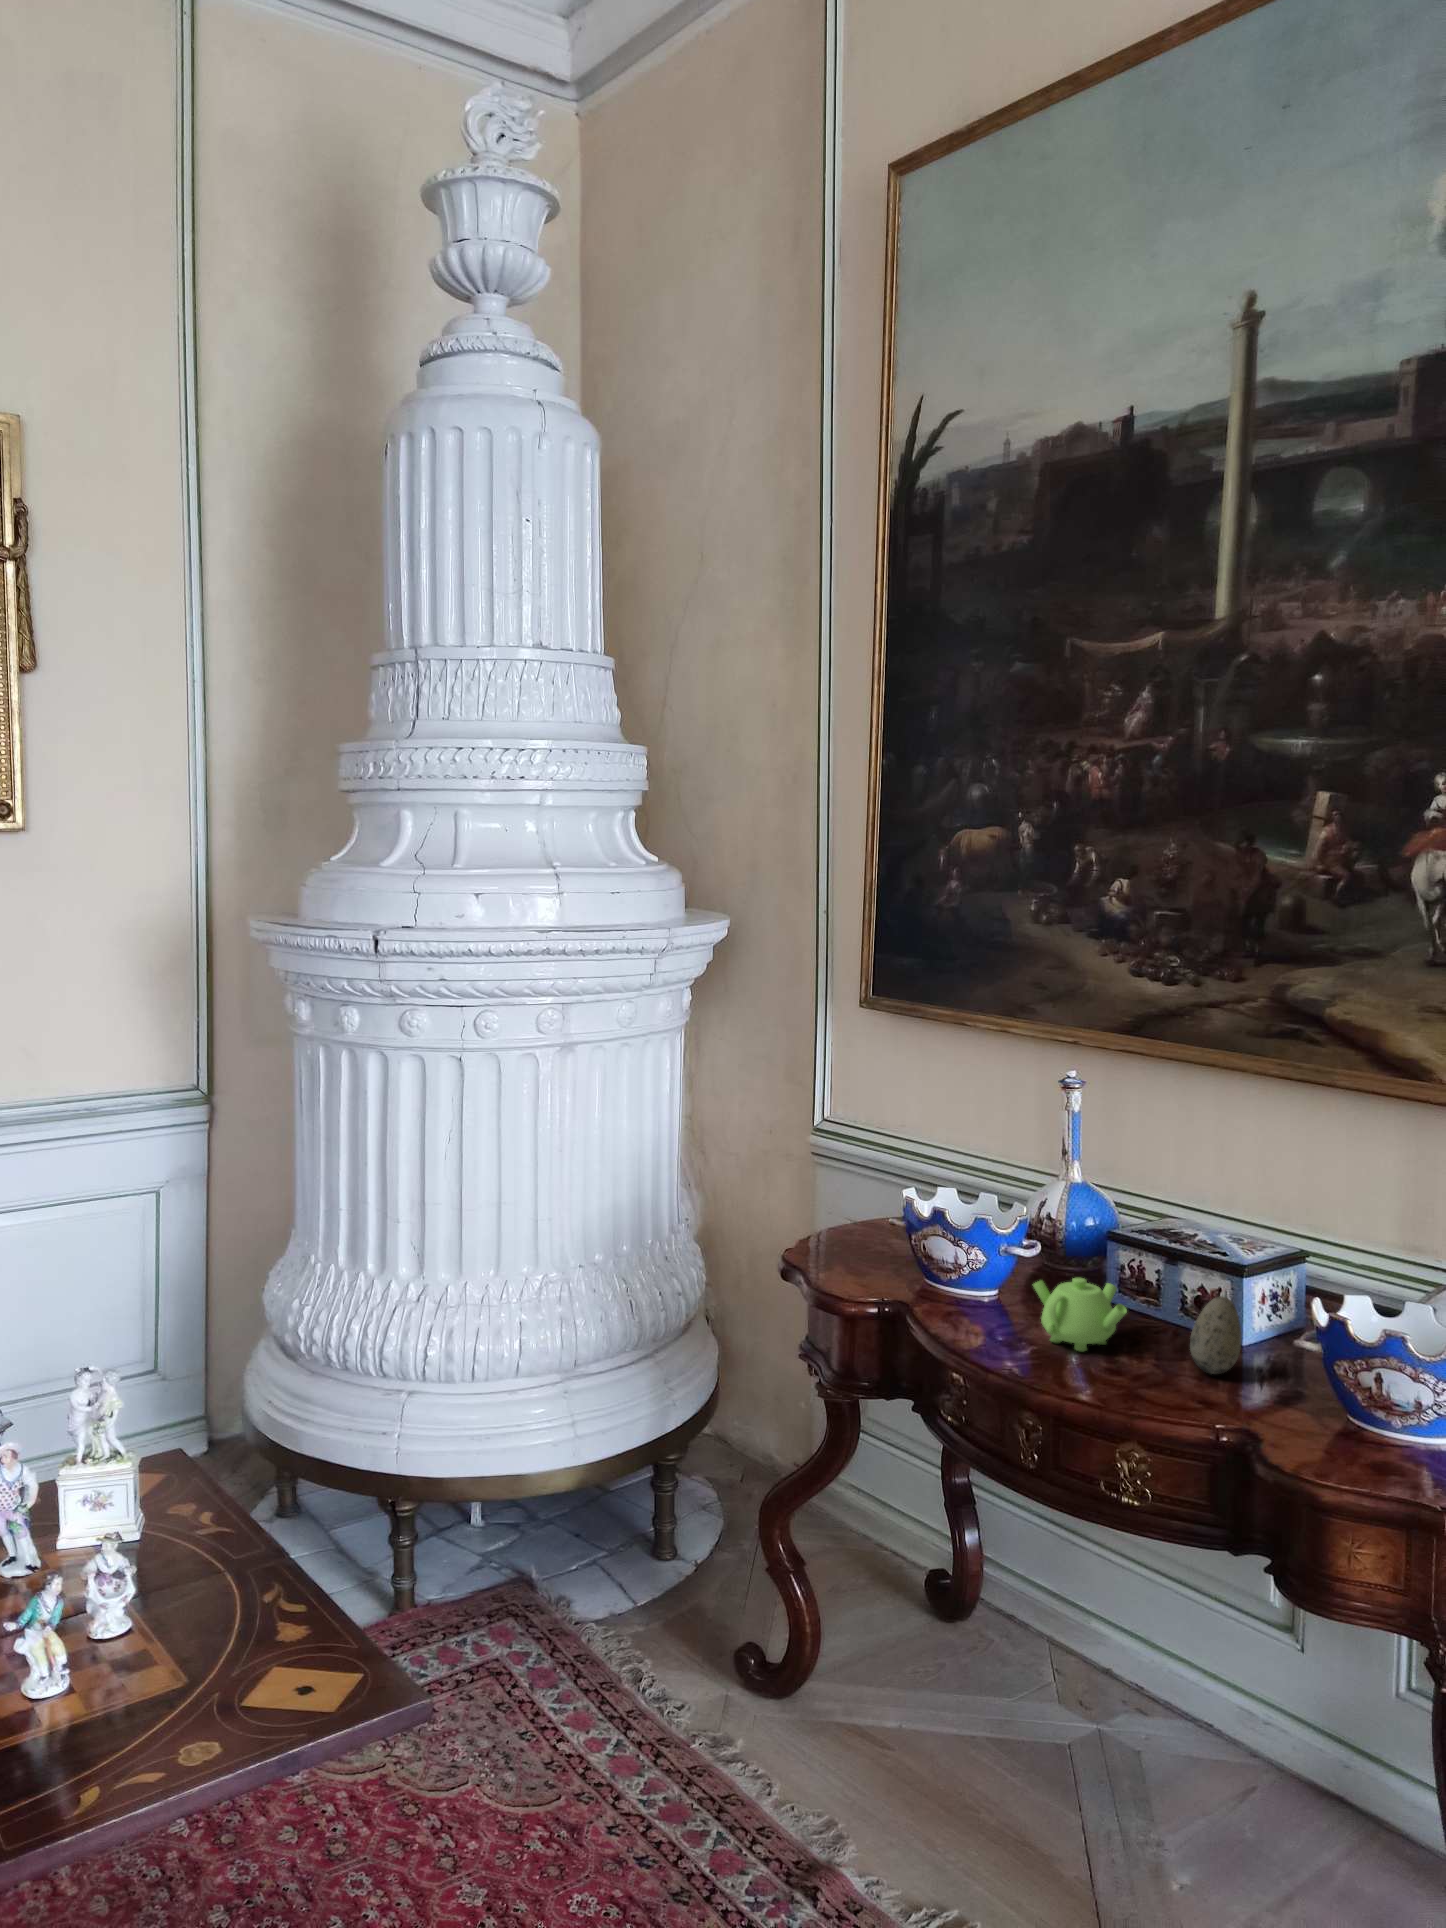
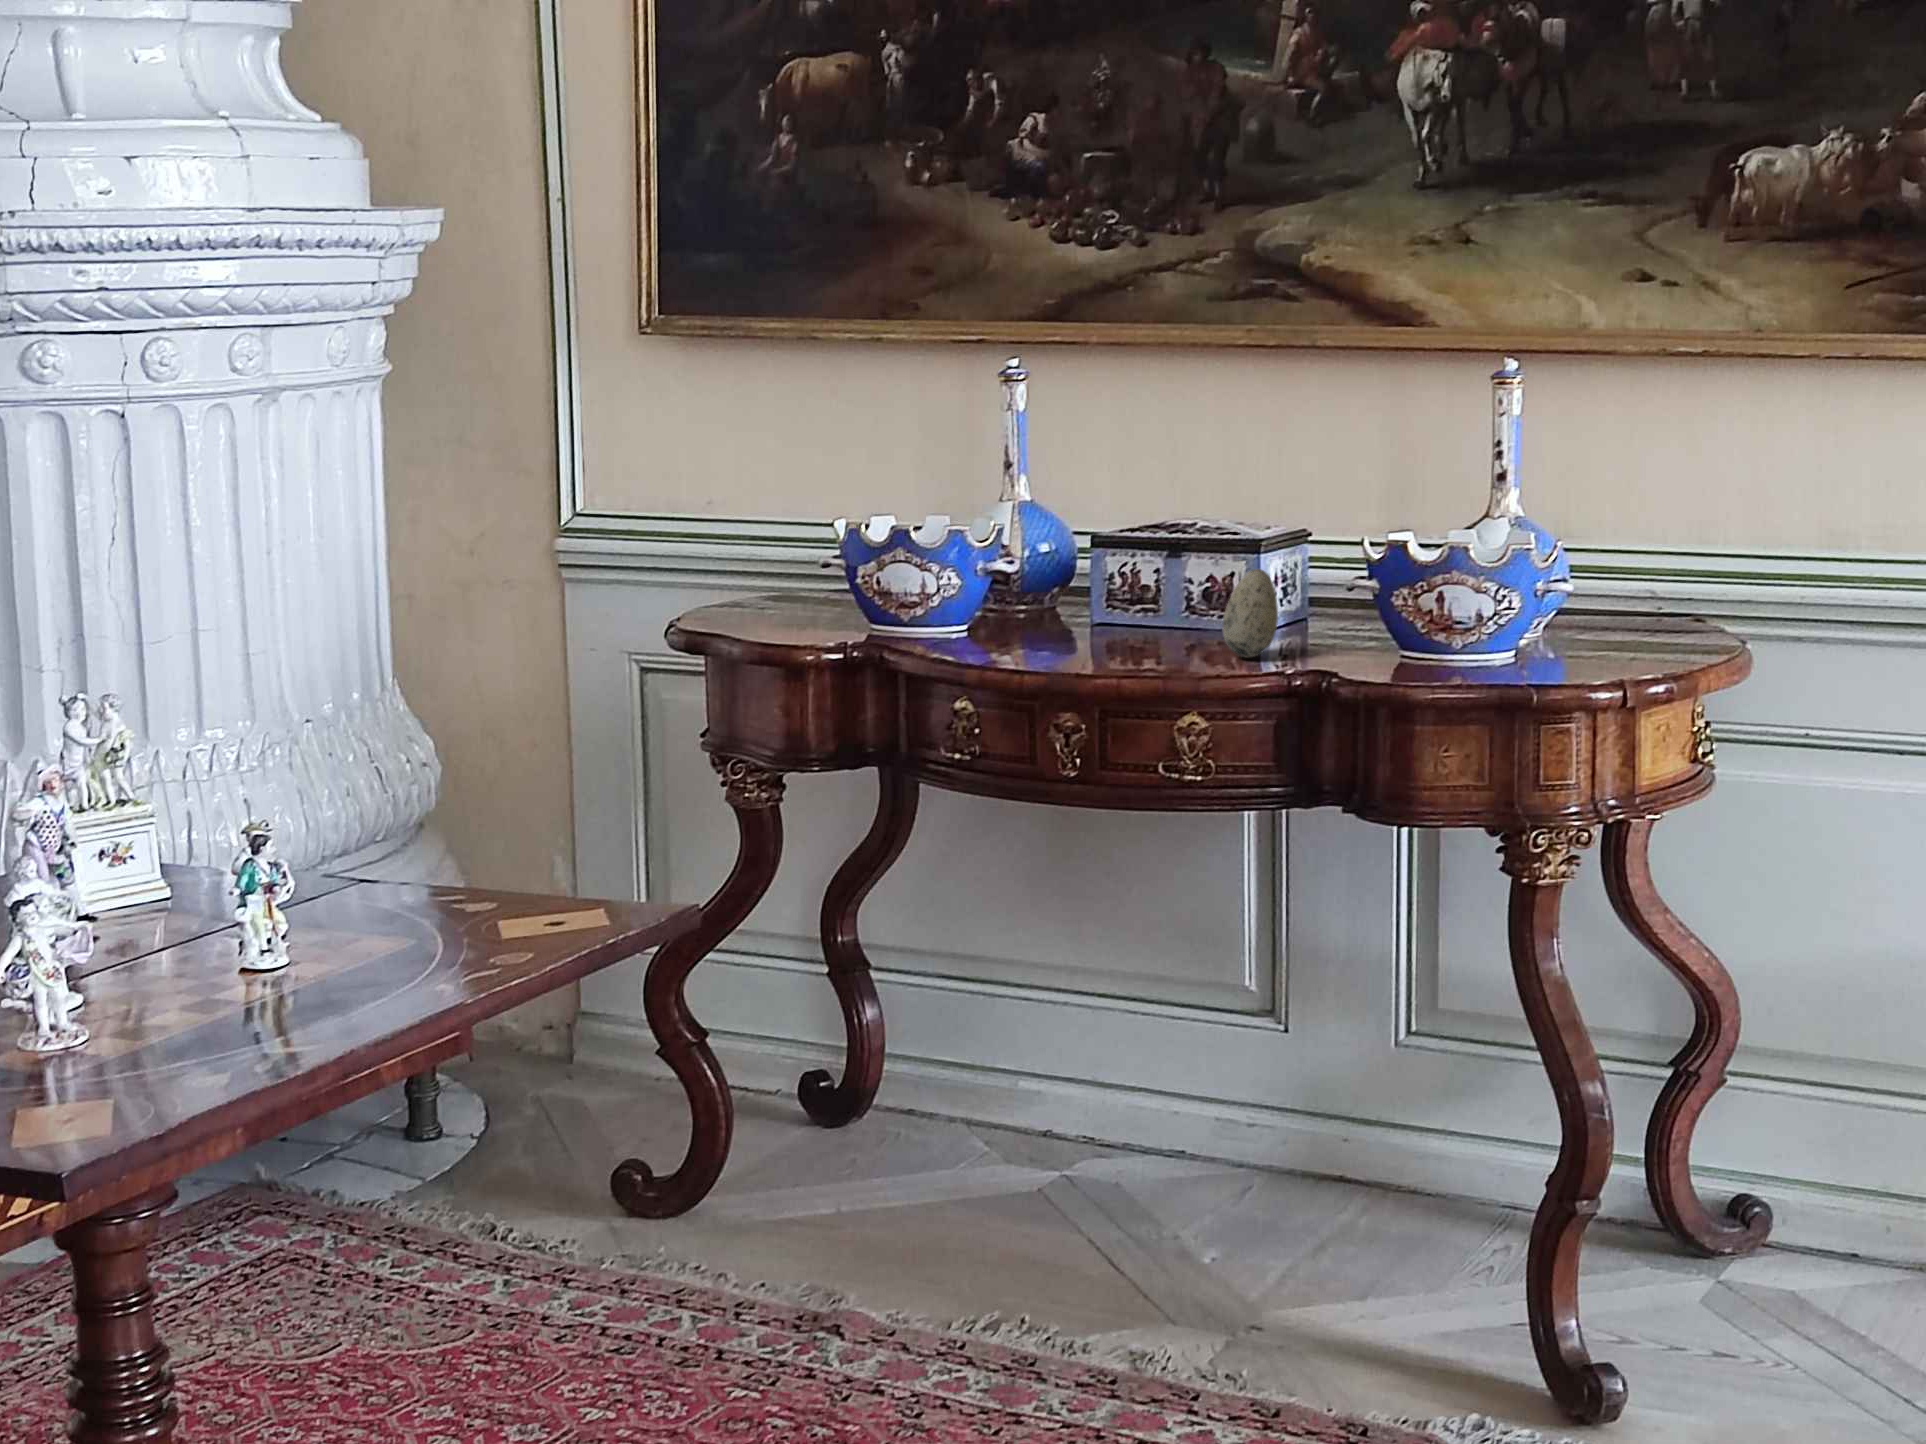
teapot: present [1033,1278,1127,1351] -> none [1027,577,1150,658]

